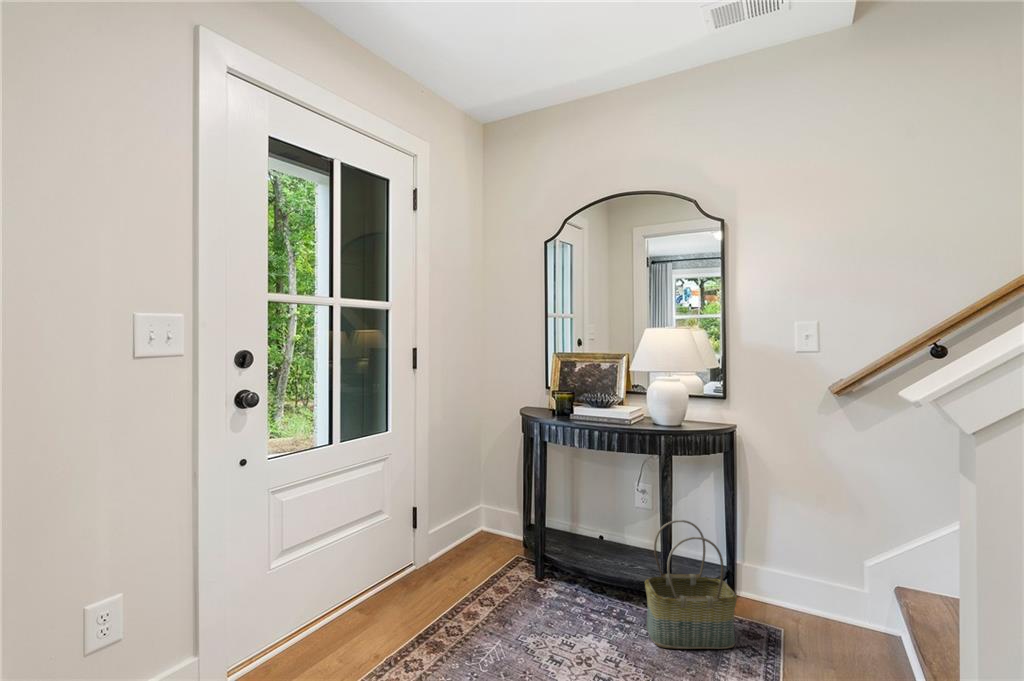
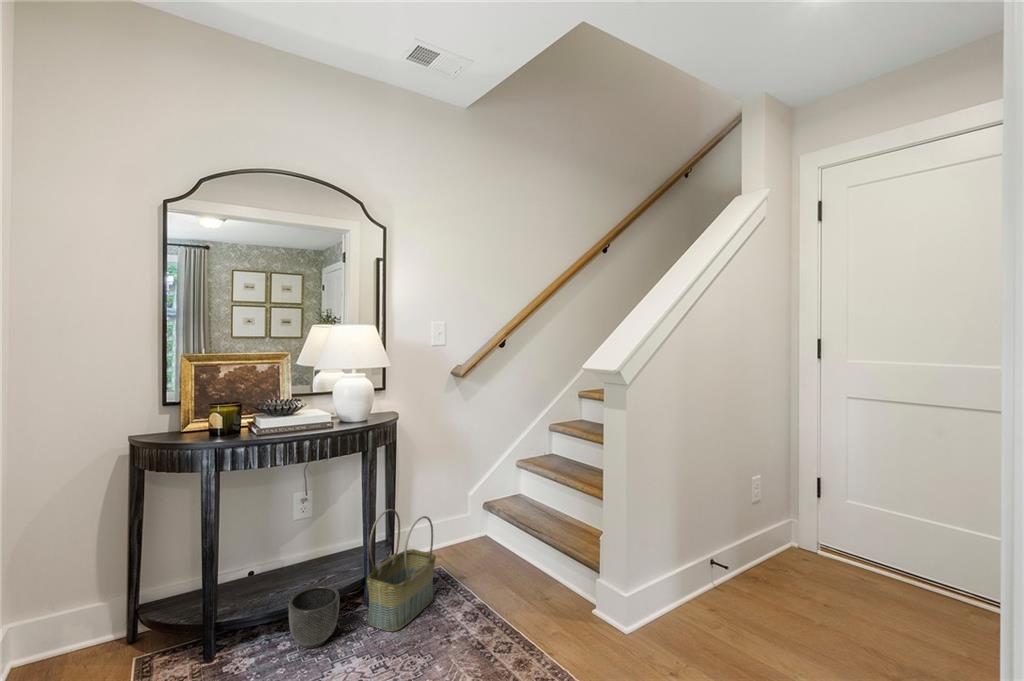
planter: none [577,562,620,616] -> present [289,586,339,648]

